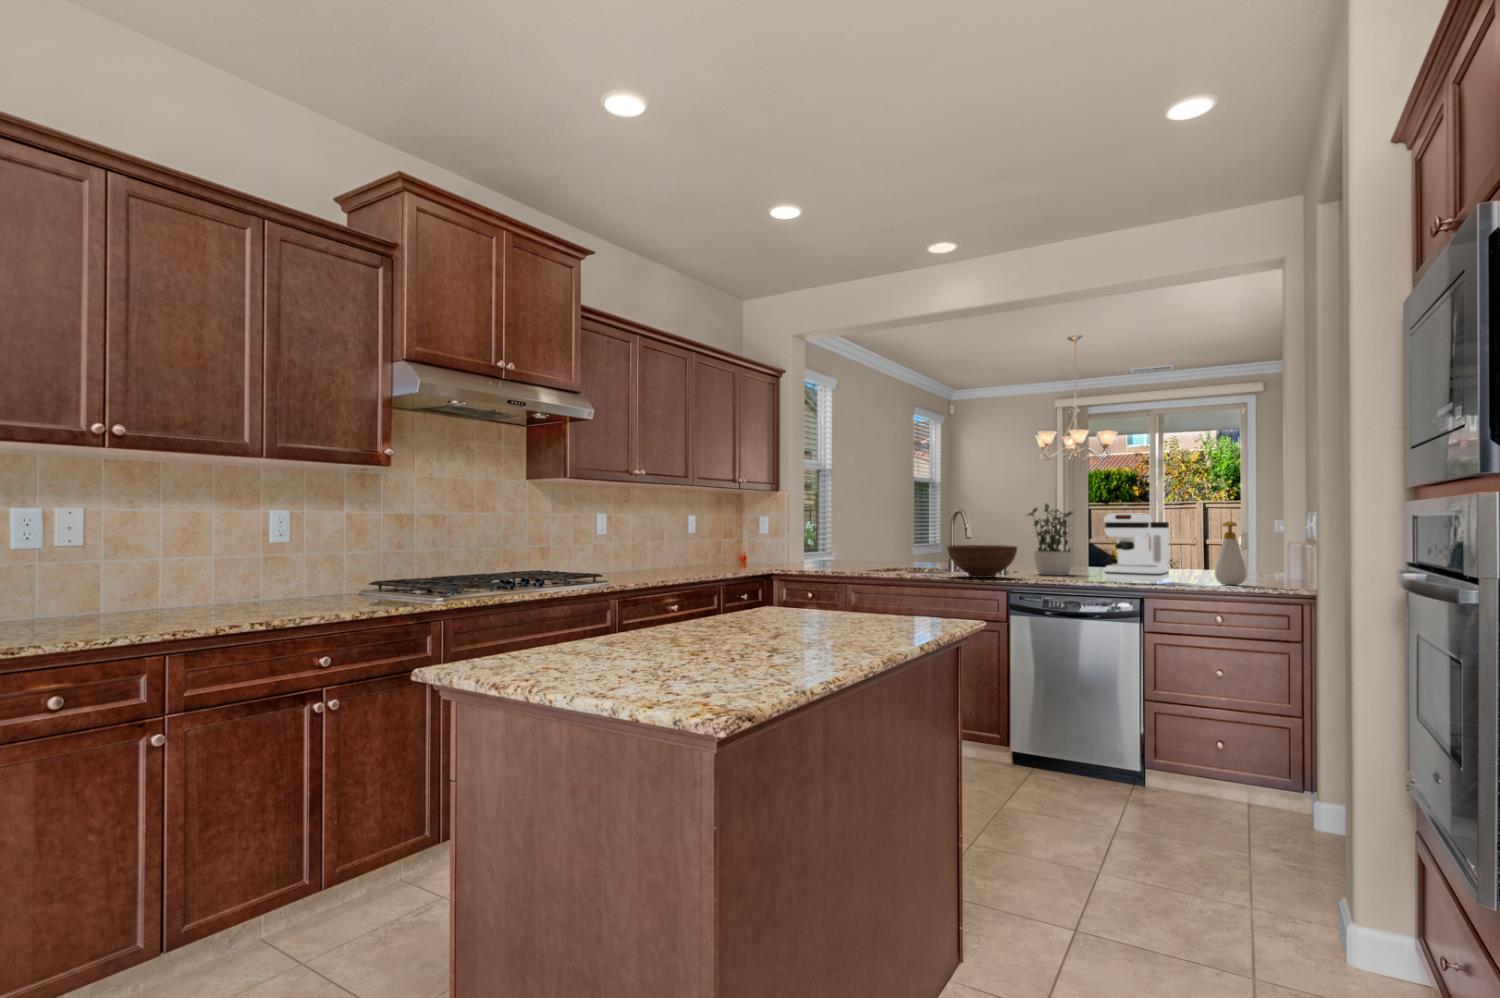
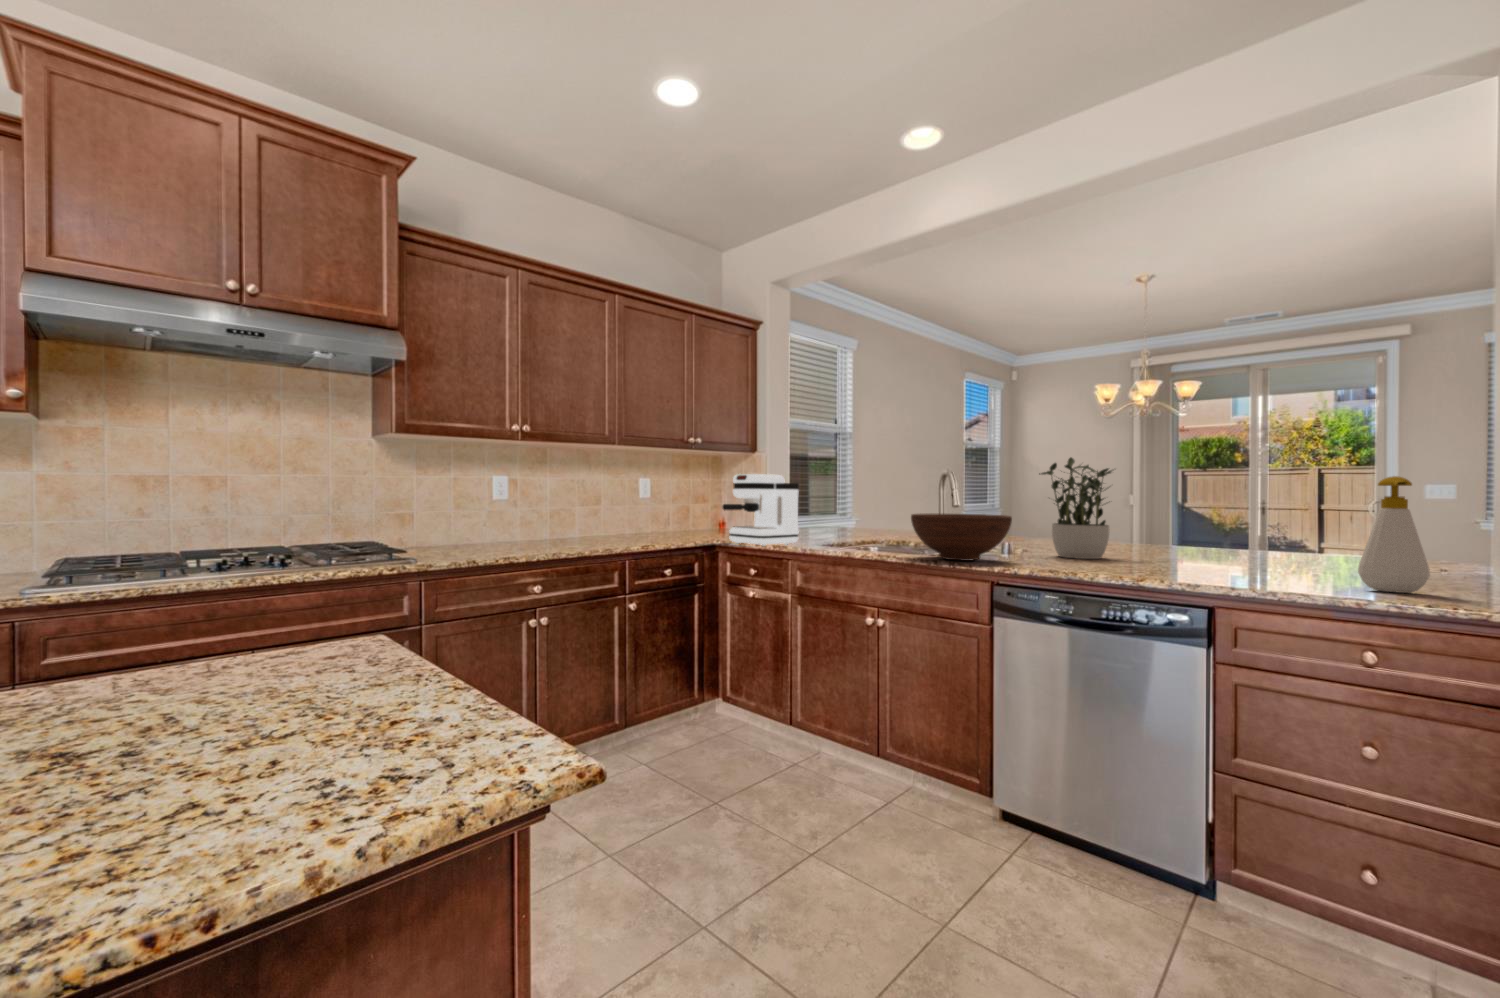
coffee maker: present [1104,513,1170,583] -> present [723,474,799,546]

